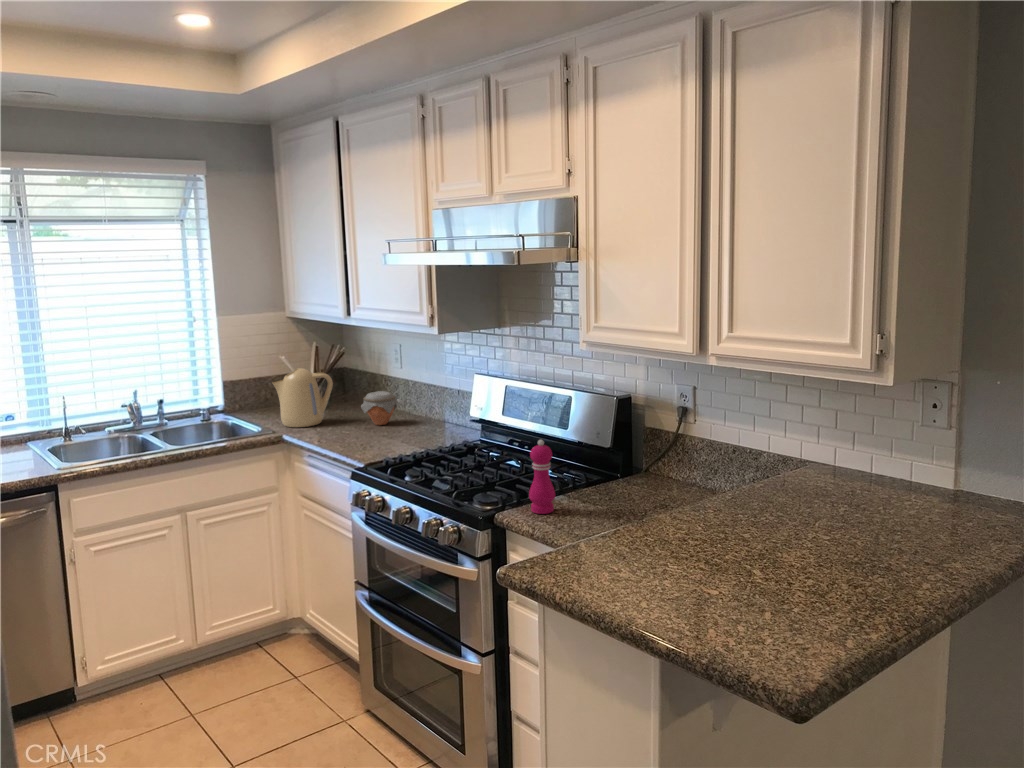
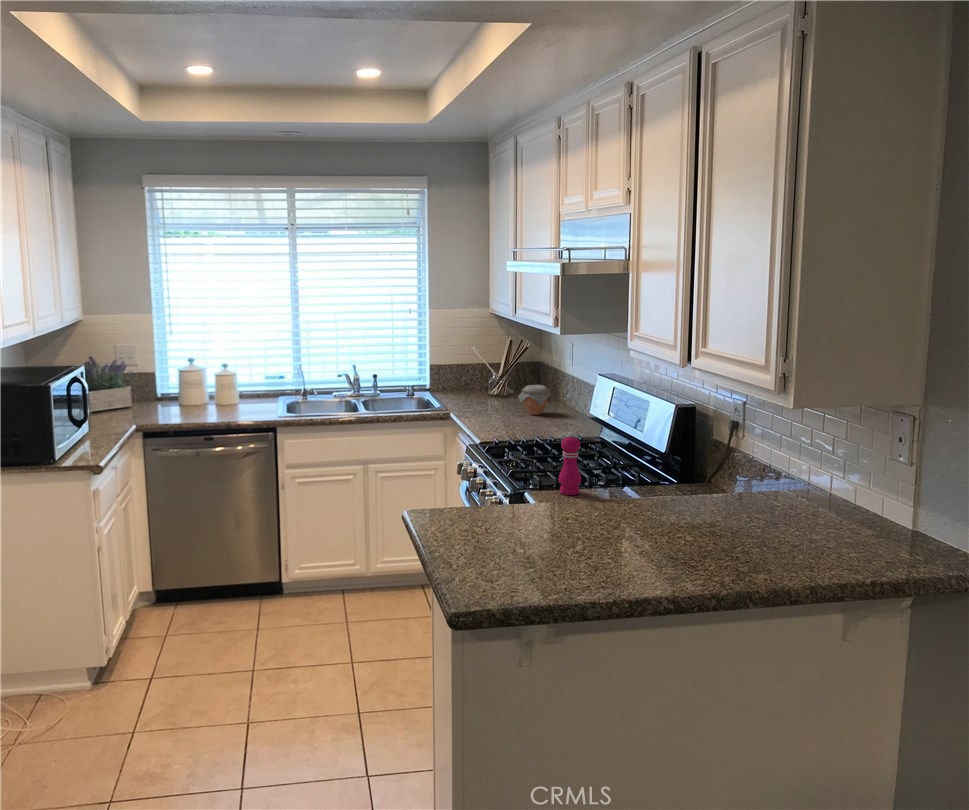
kettle: present [273,368,333,427] -> none [452,358,502,409]

